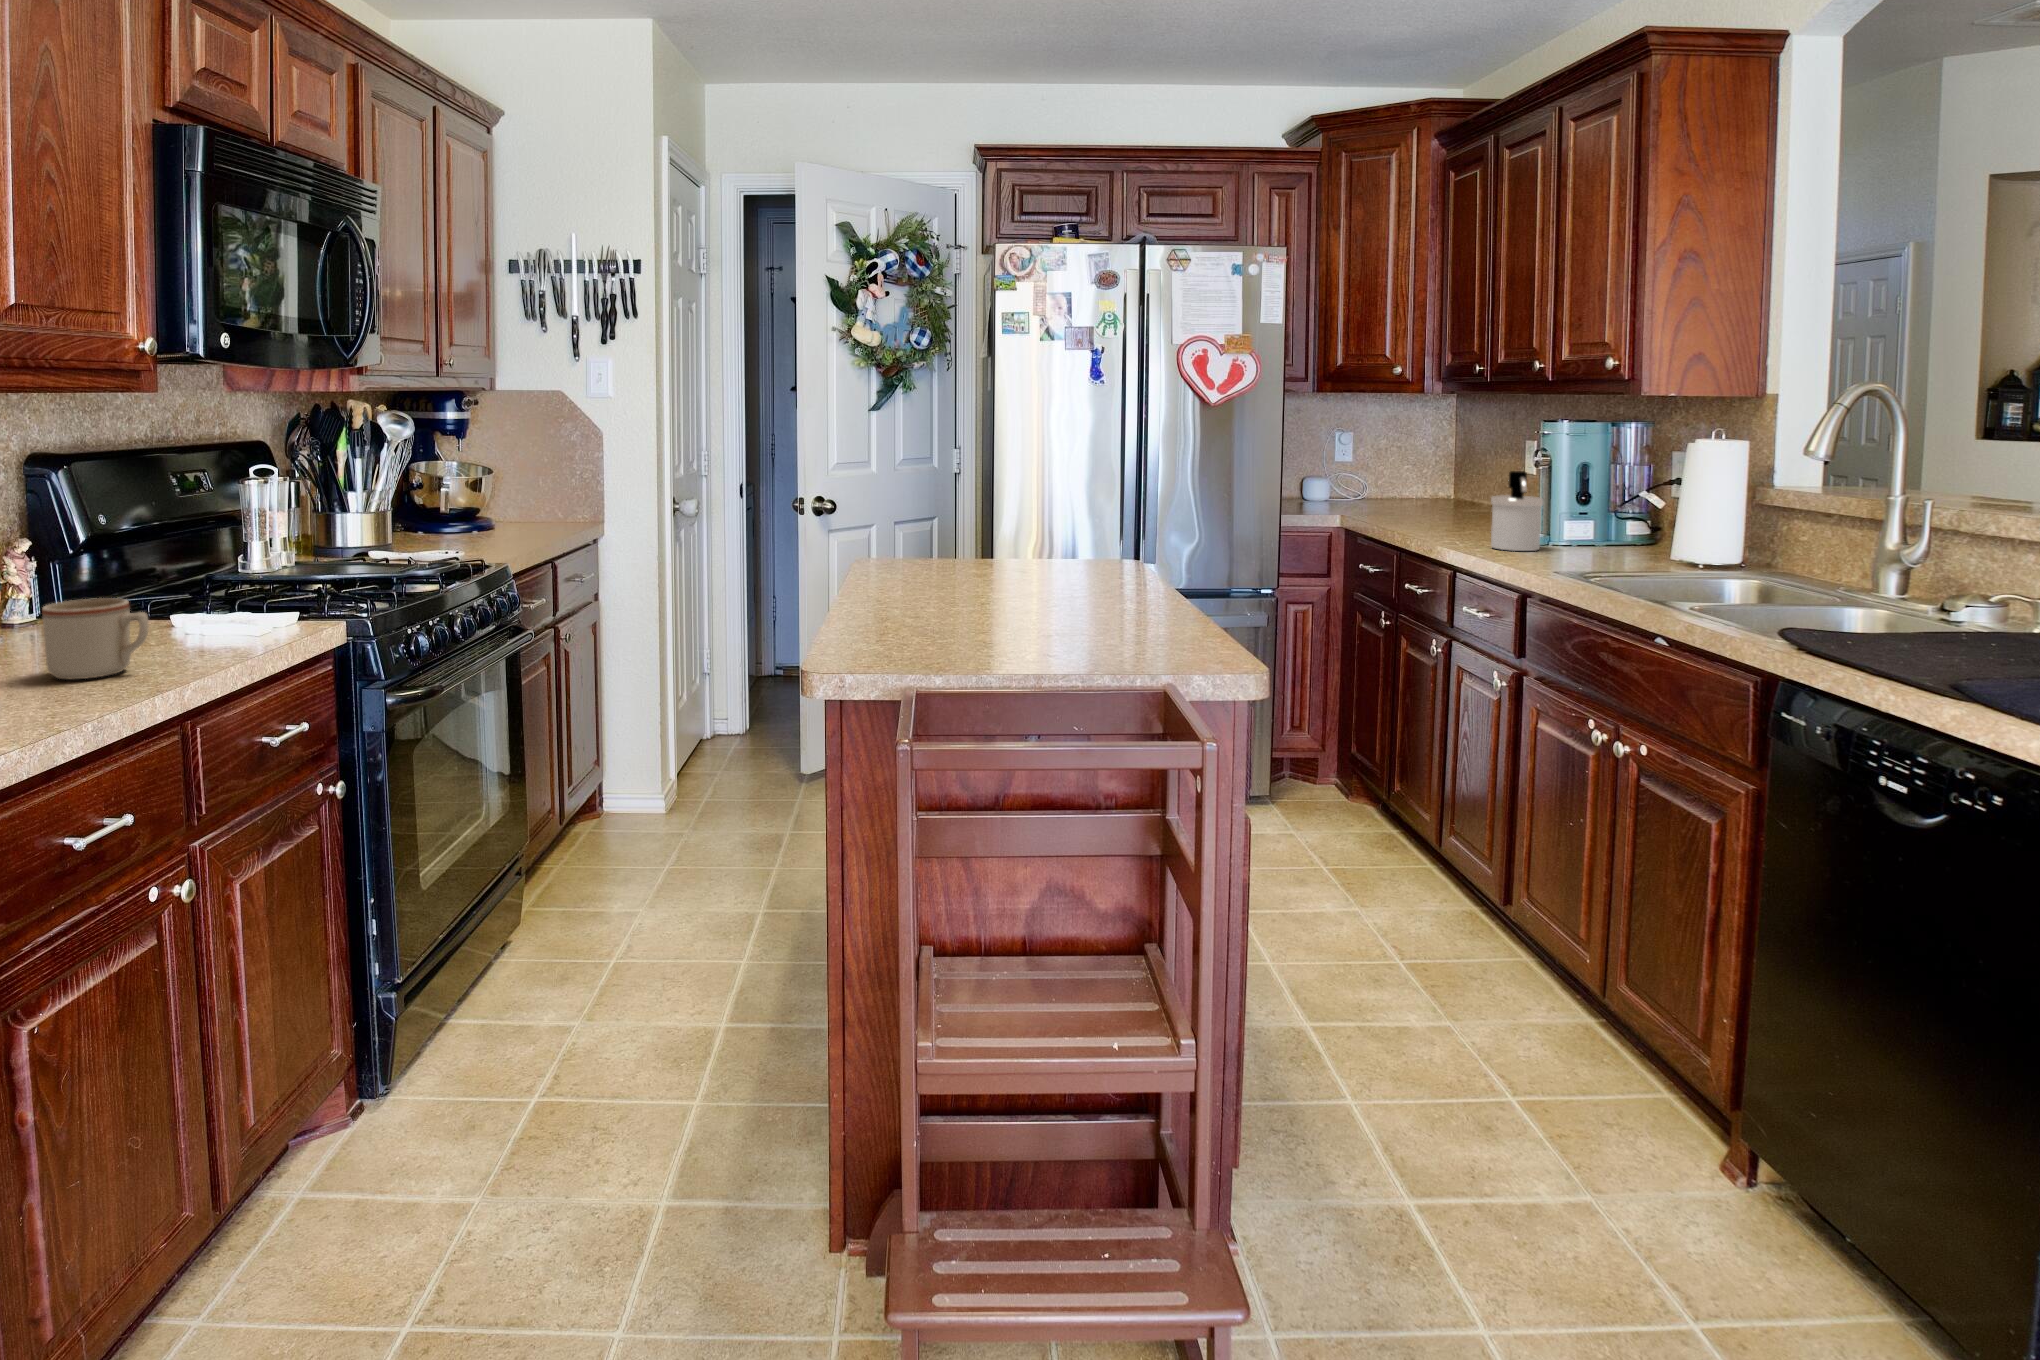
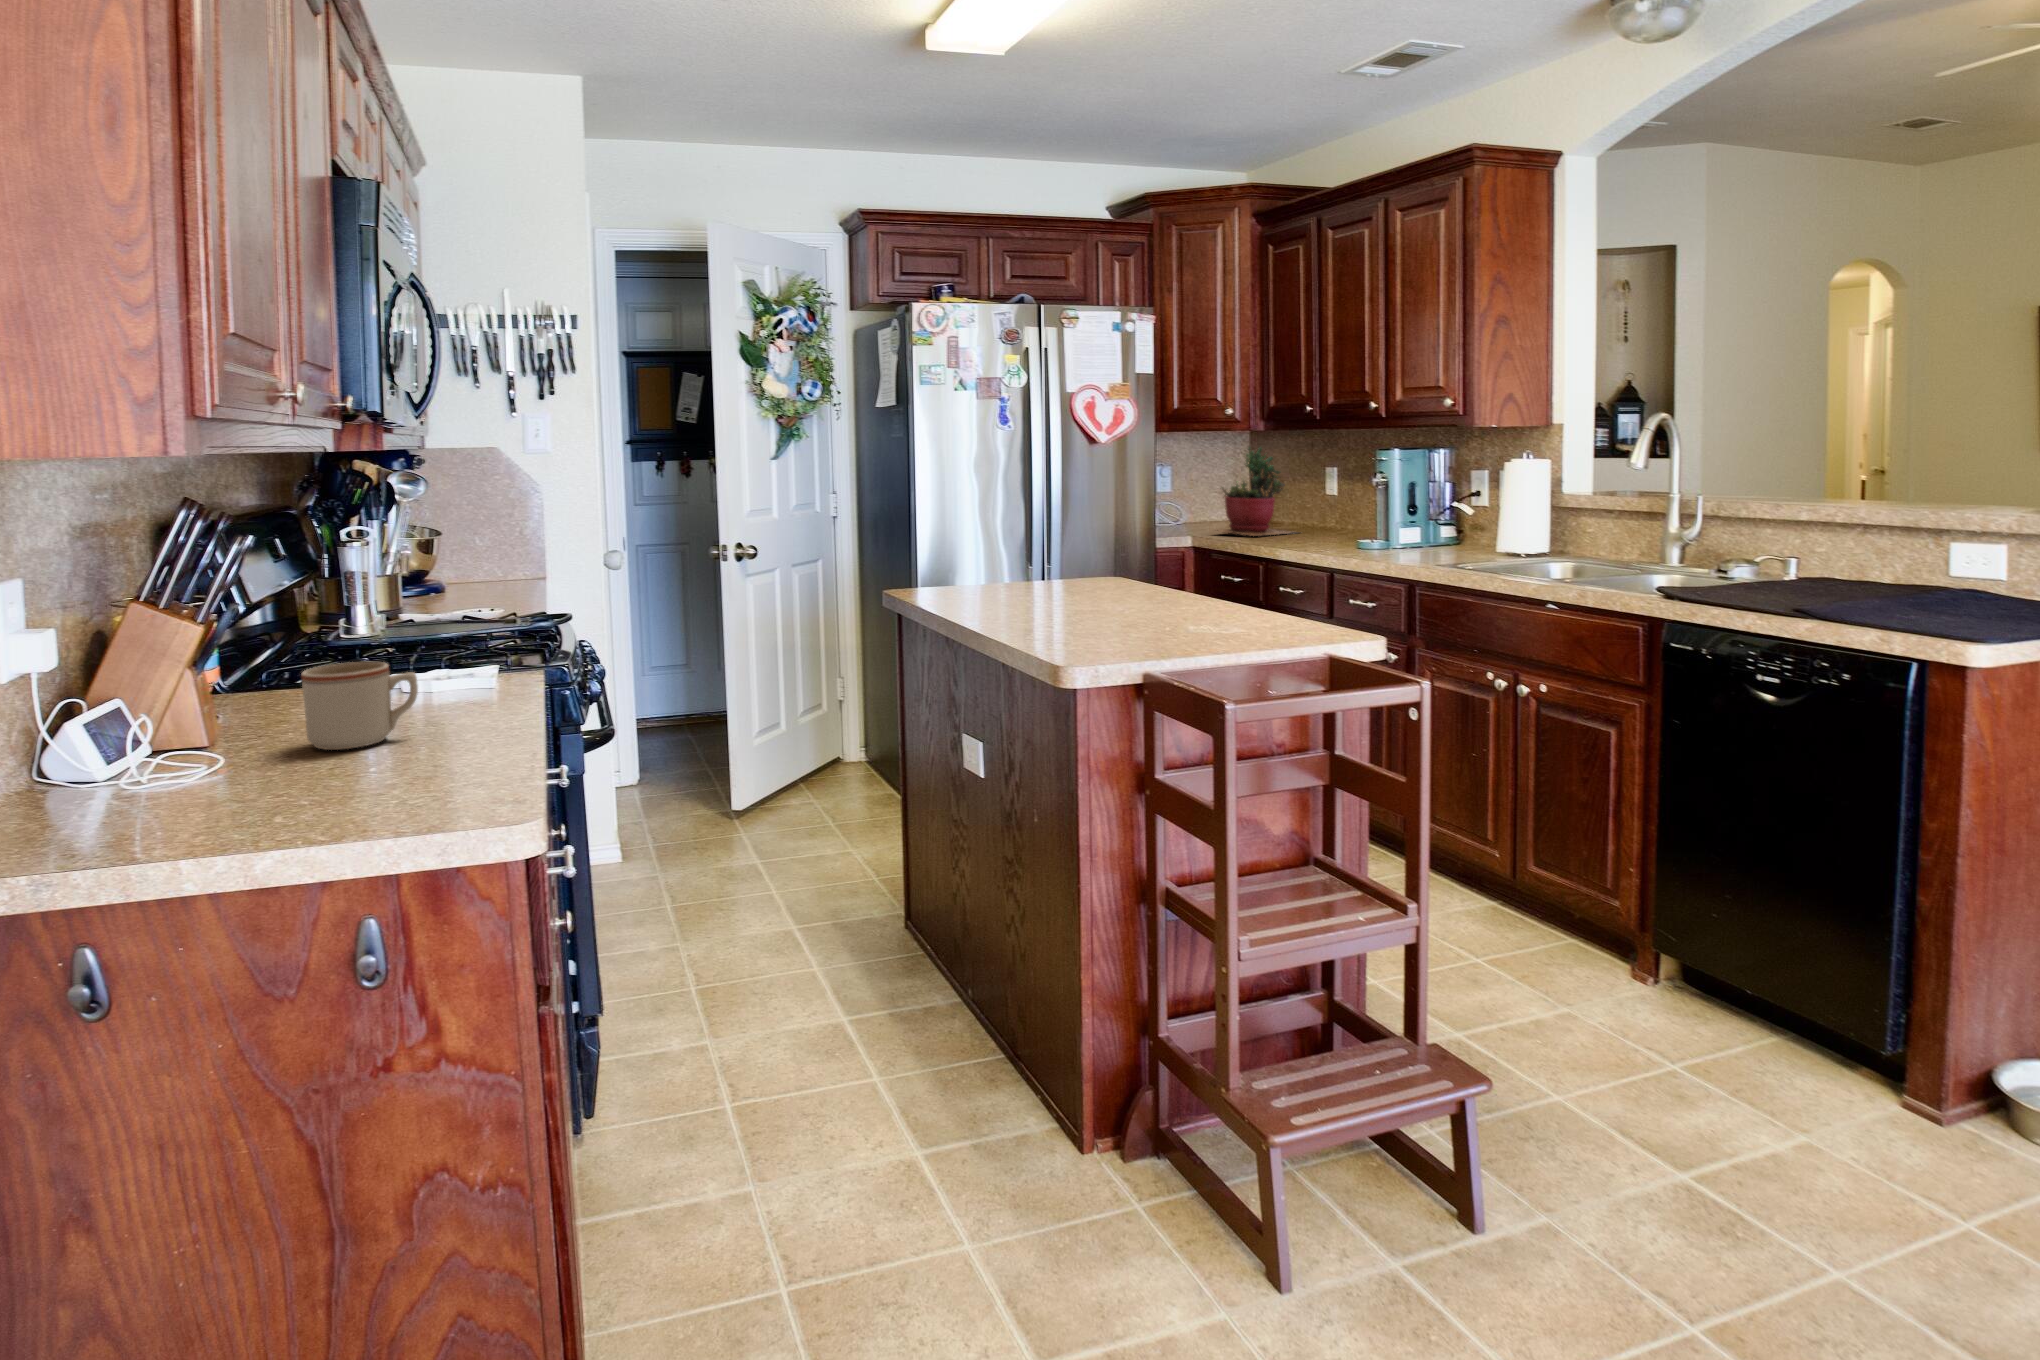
succulent plant: none [1365,410,1484,515] -> present [1218,447,1292,536]
soap dispenser: present [1491,471,1543,551] -> none [1359,491,1399,555]

